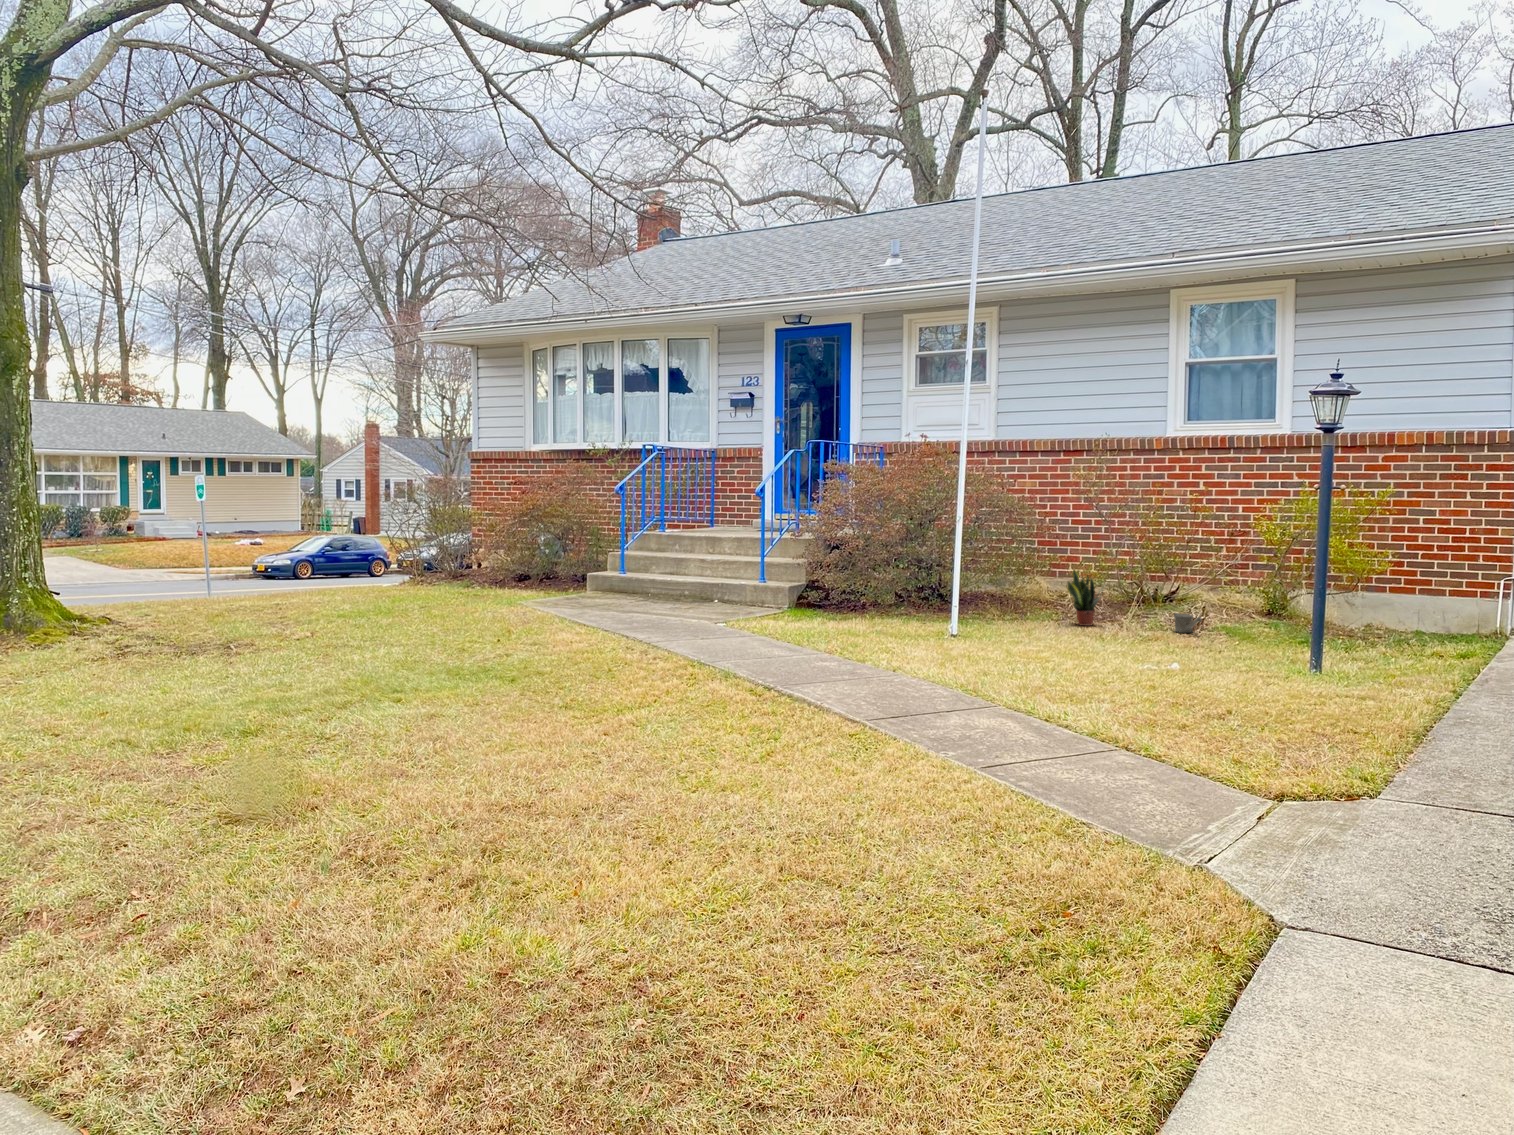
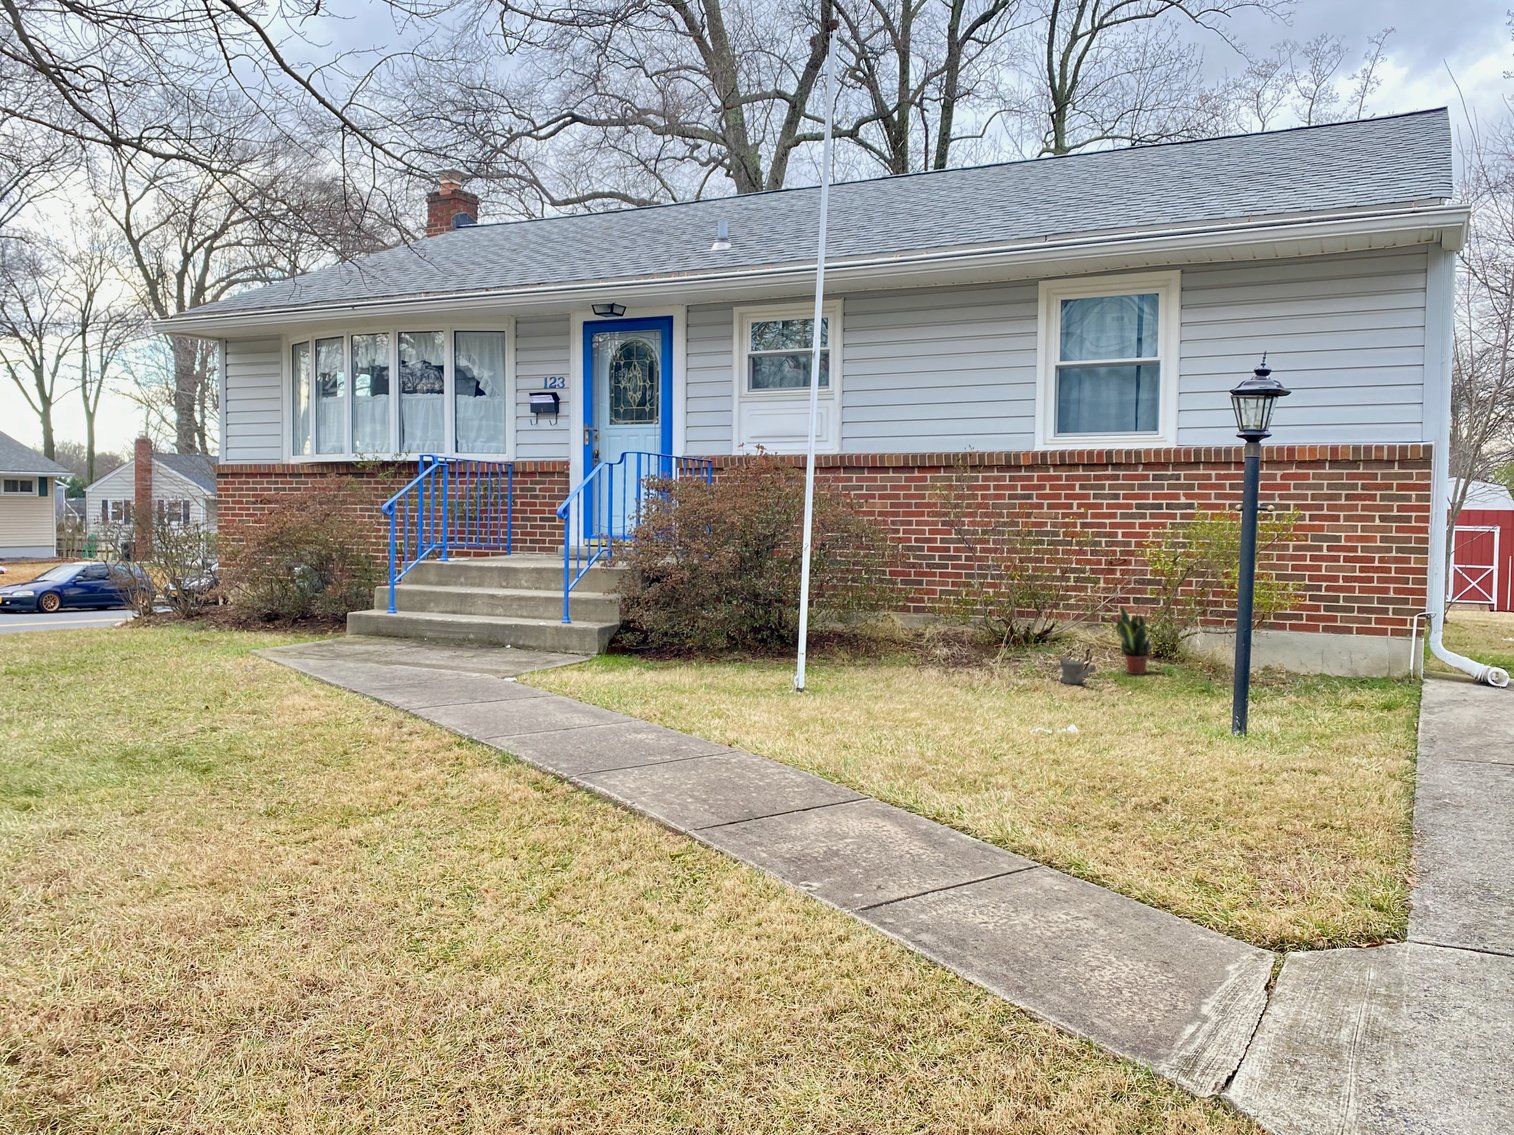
potted plant: present [1068,570,1103,626] -> present [1116,606,1160,674]

